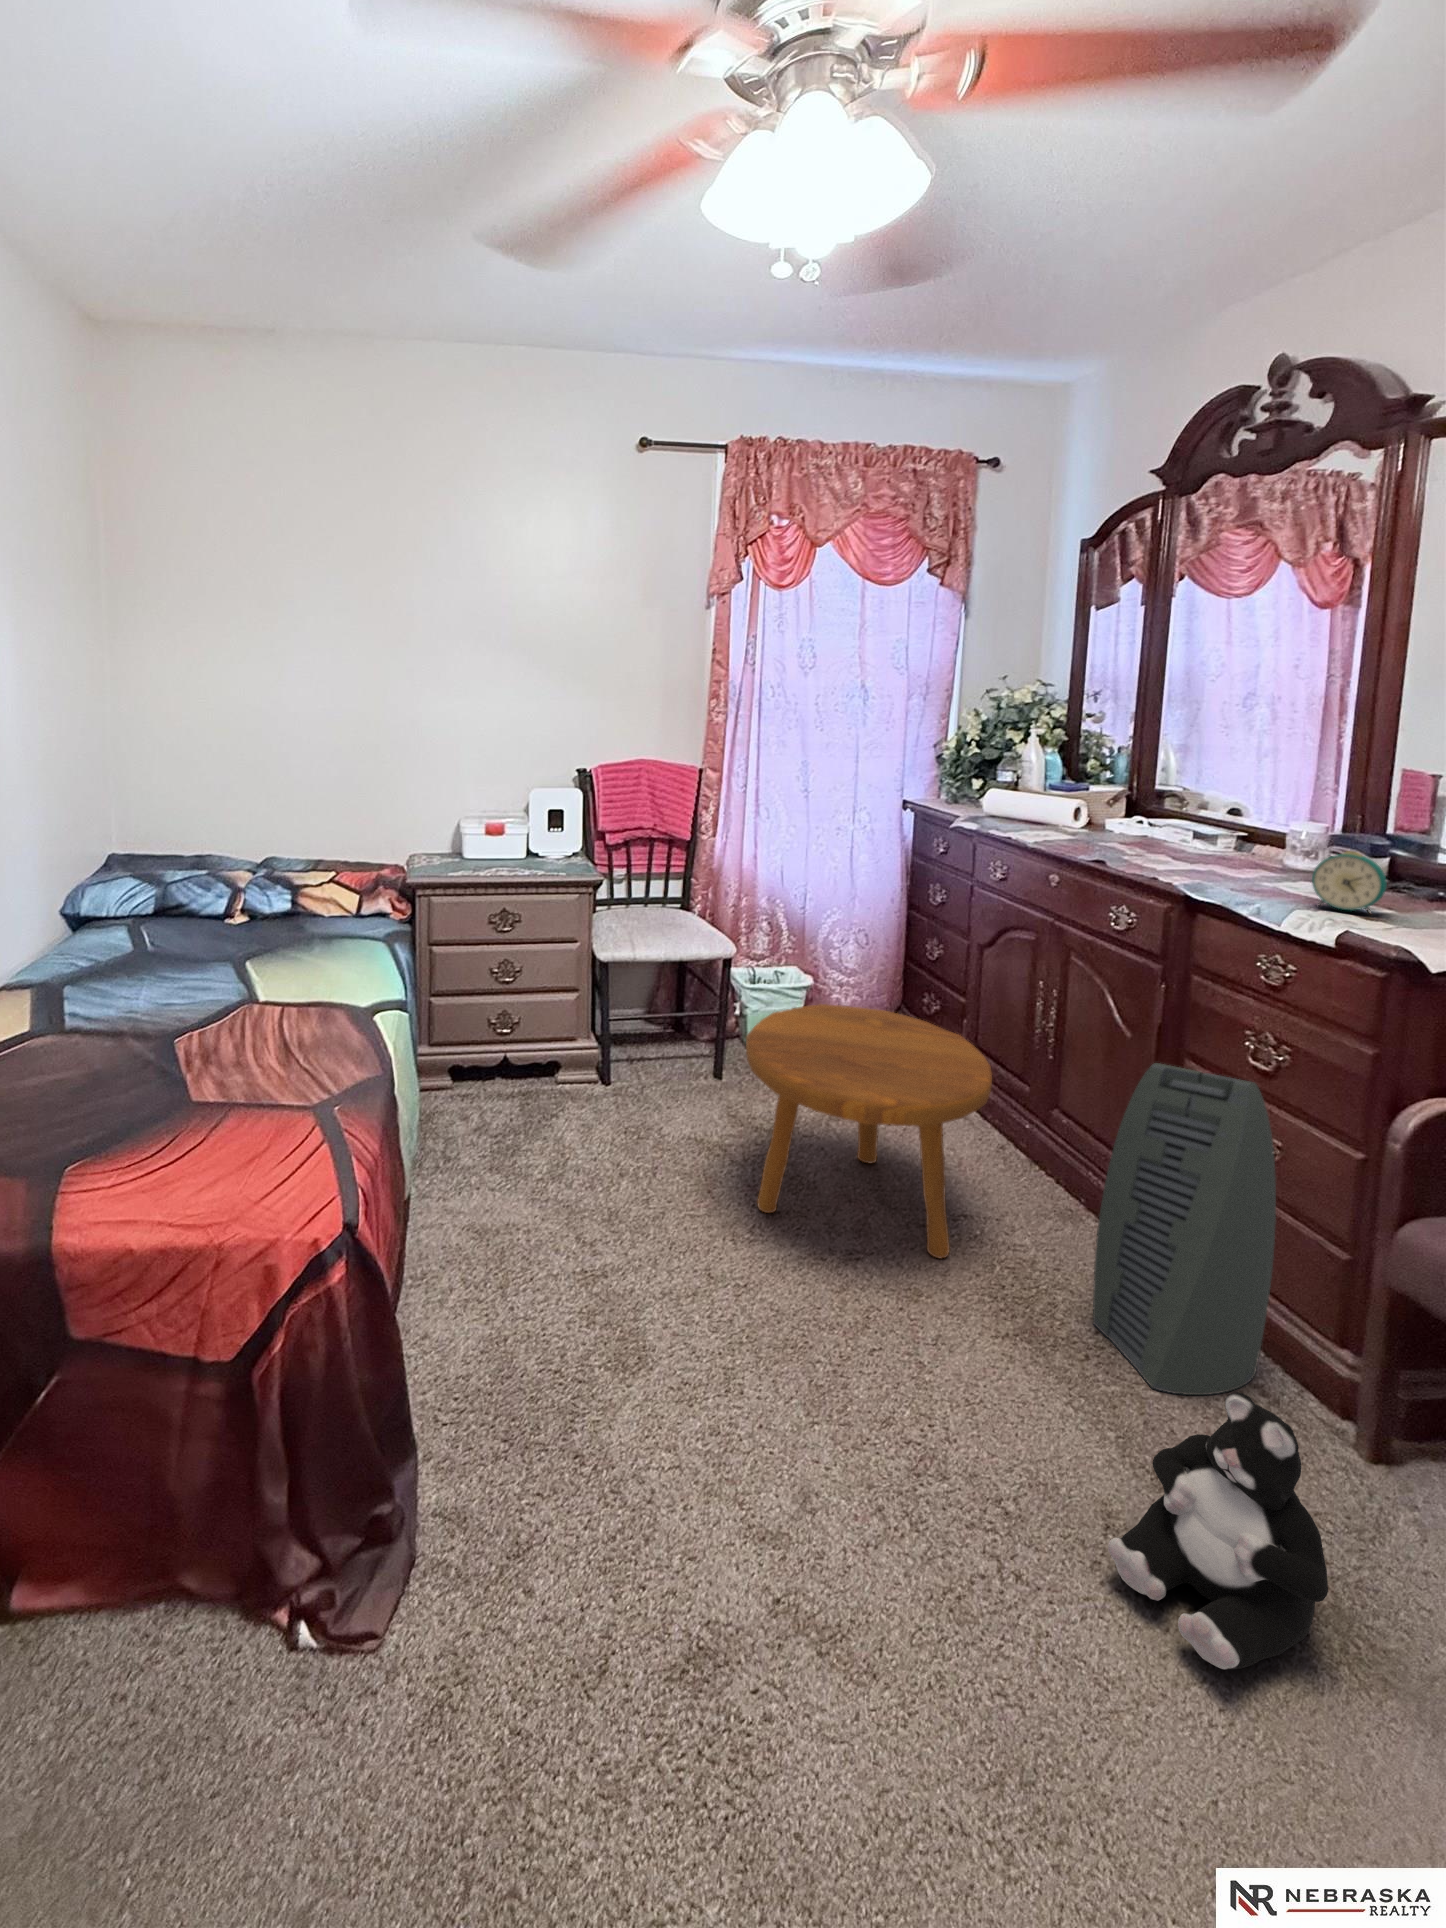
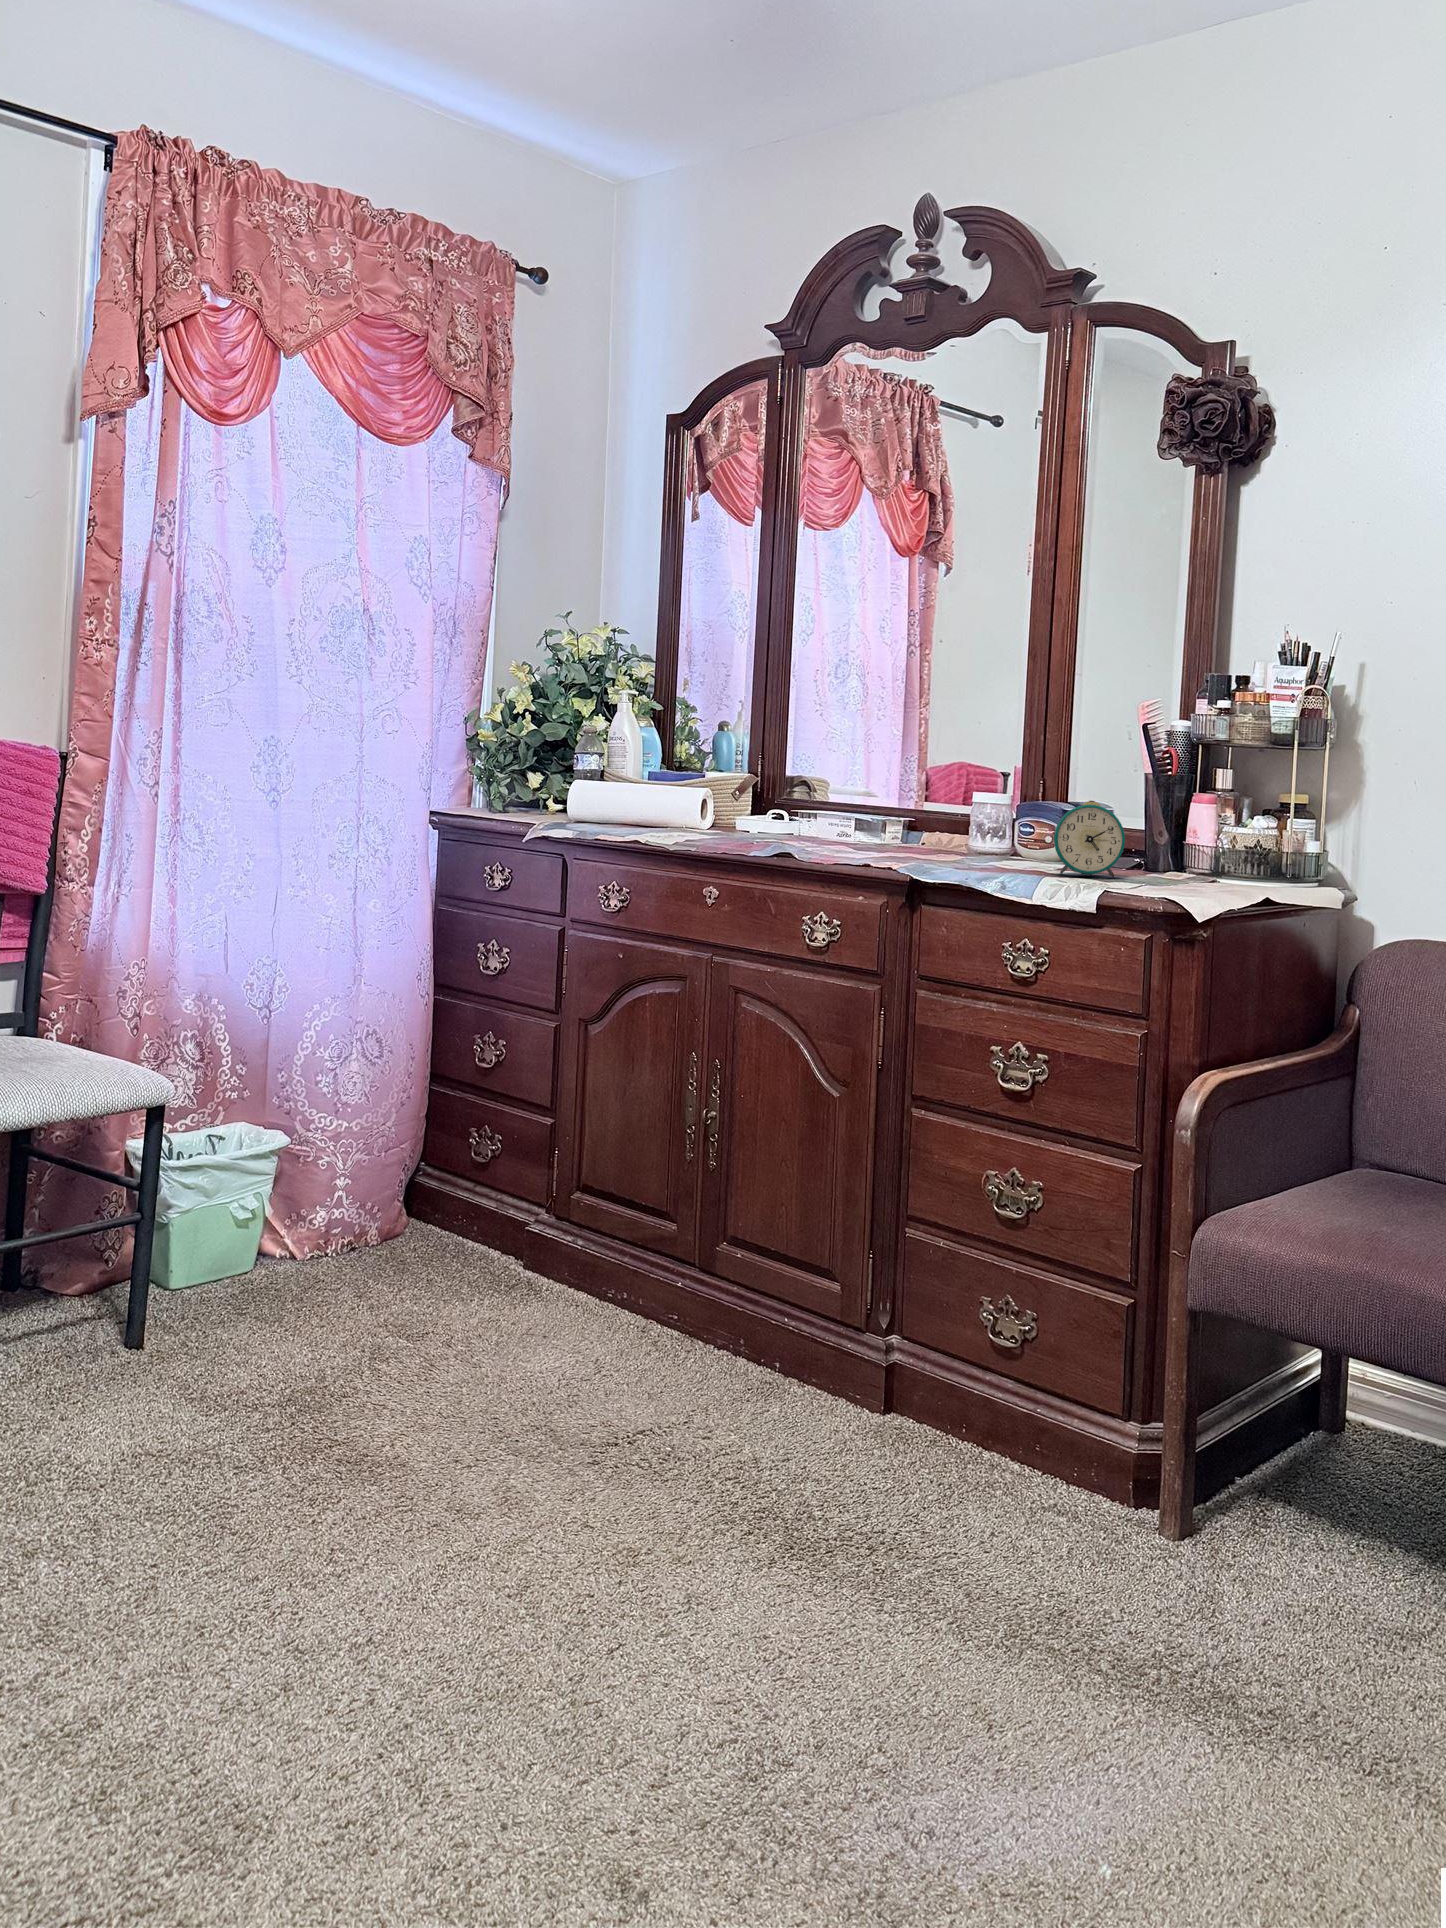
footstool: present [746,1004,992,1258] -> none [285,1133,693,1522]
air purifier: present [1093,1063,1276,1395] -> none [857,1101,1051,1553]
plush toy: present [1108,1392,1328,1669] -> none [1018,1463,1239,1808]

